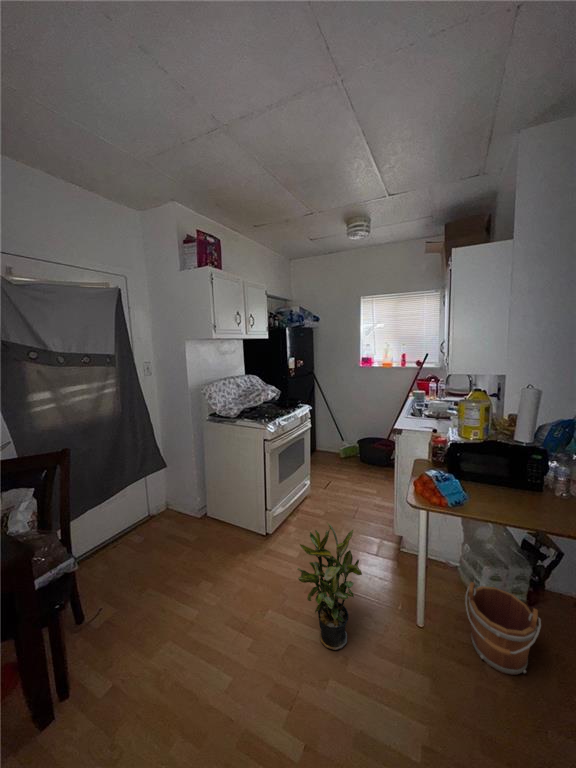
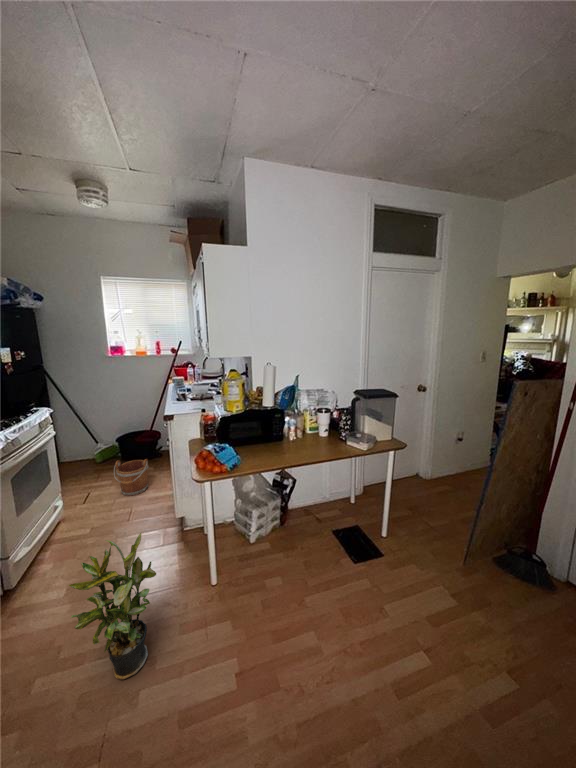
bucket: present [465,582,541,675] -> present [114,459,149,496]

